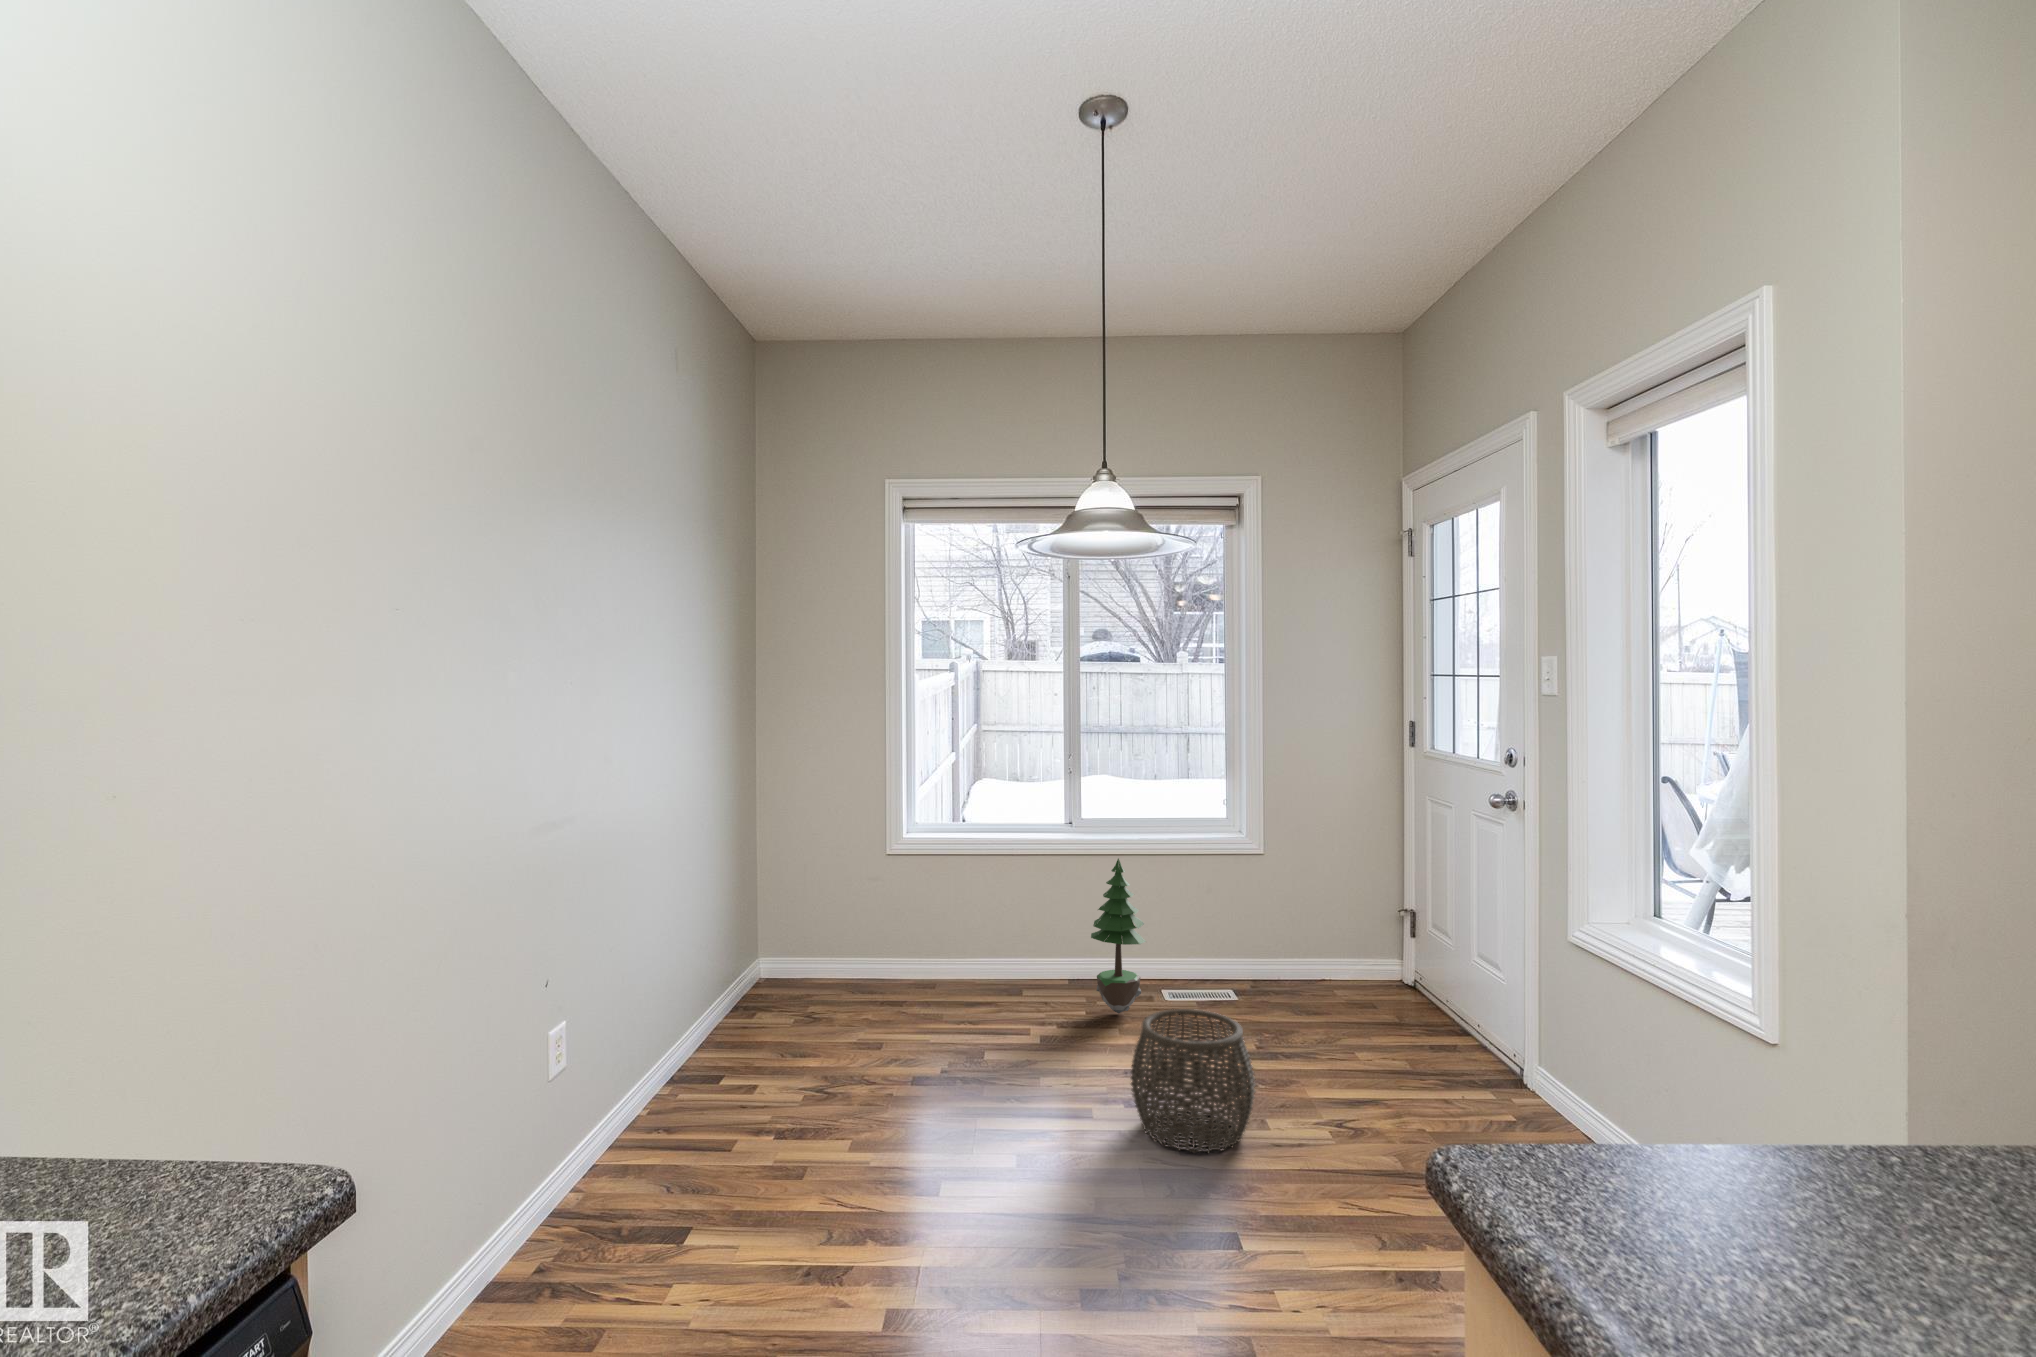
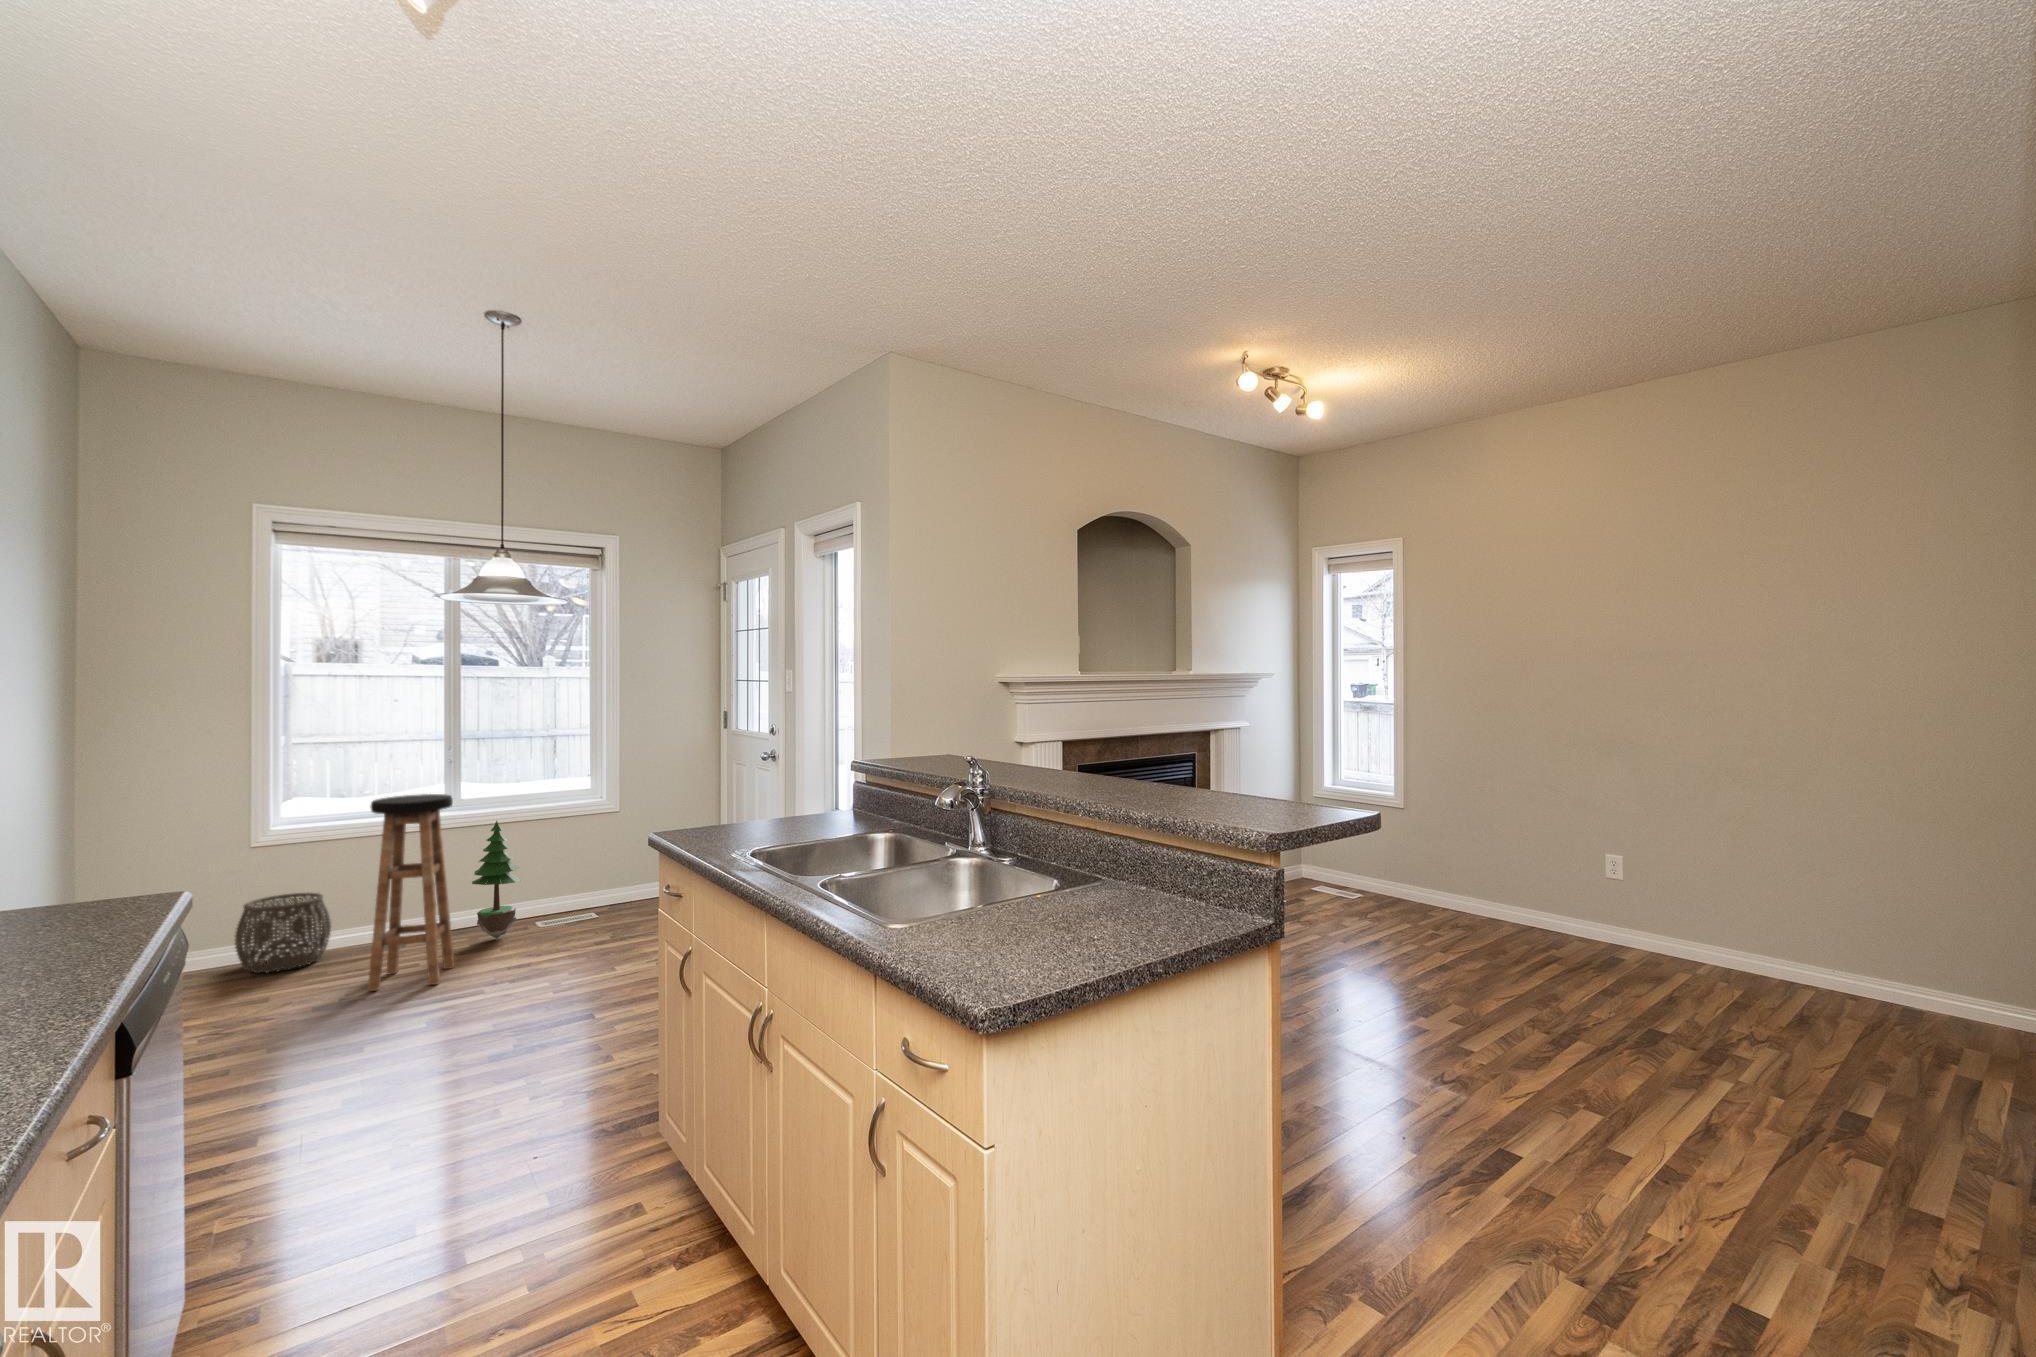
bar stool: none [972,818,1067,1077] -> present [368,794,454,991]
woven basket: present [1131,1009,1255,1153] -> present [235,893,331,973]

